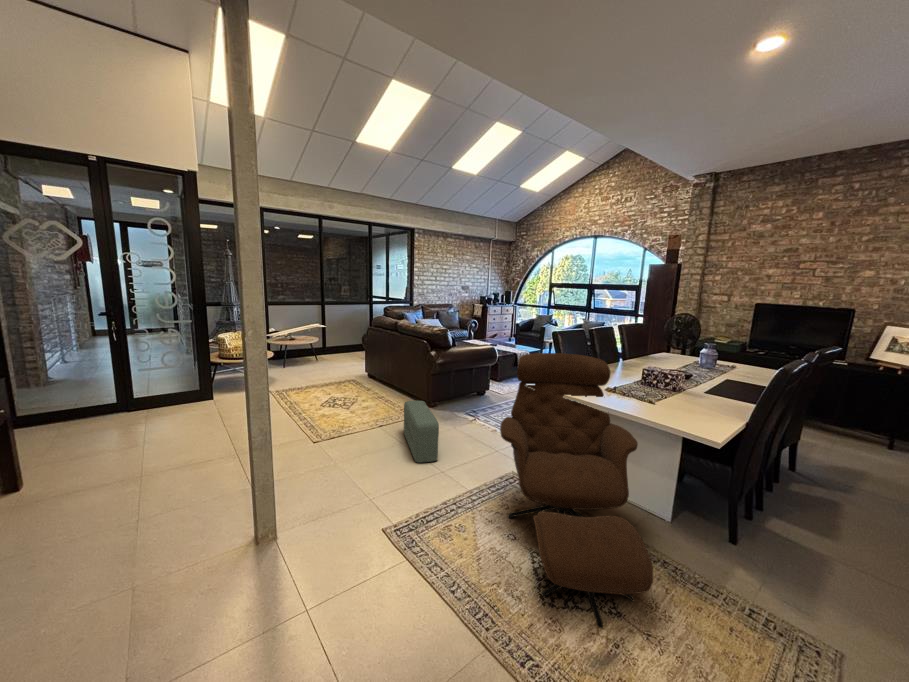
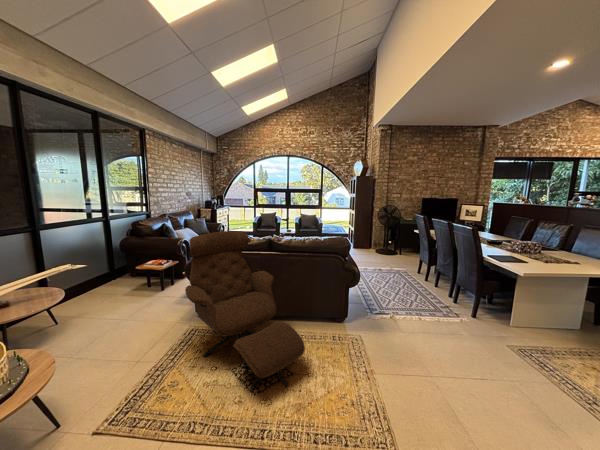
pouf: present [404,400,439,463] -> none [56,297,117,355]

